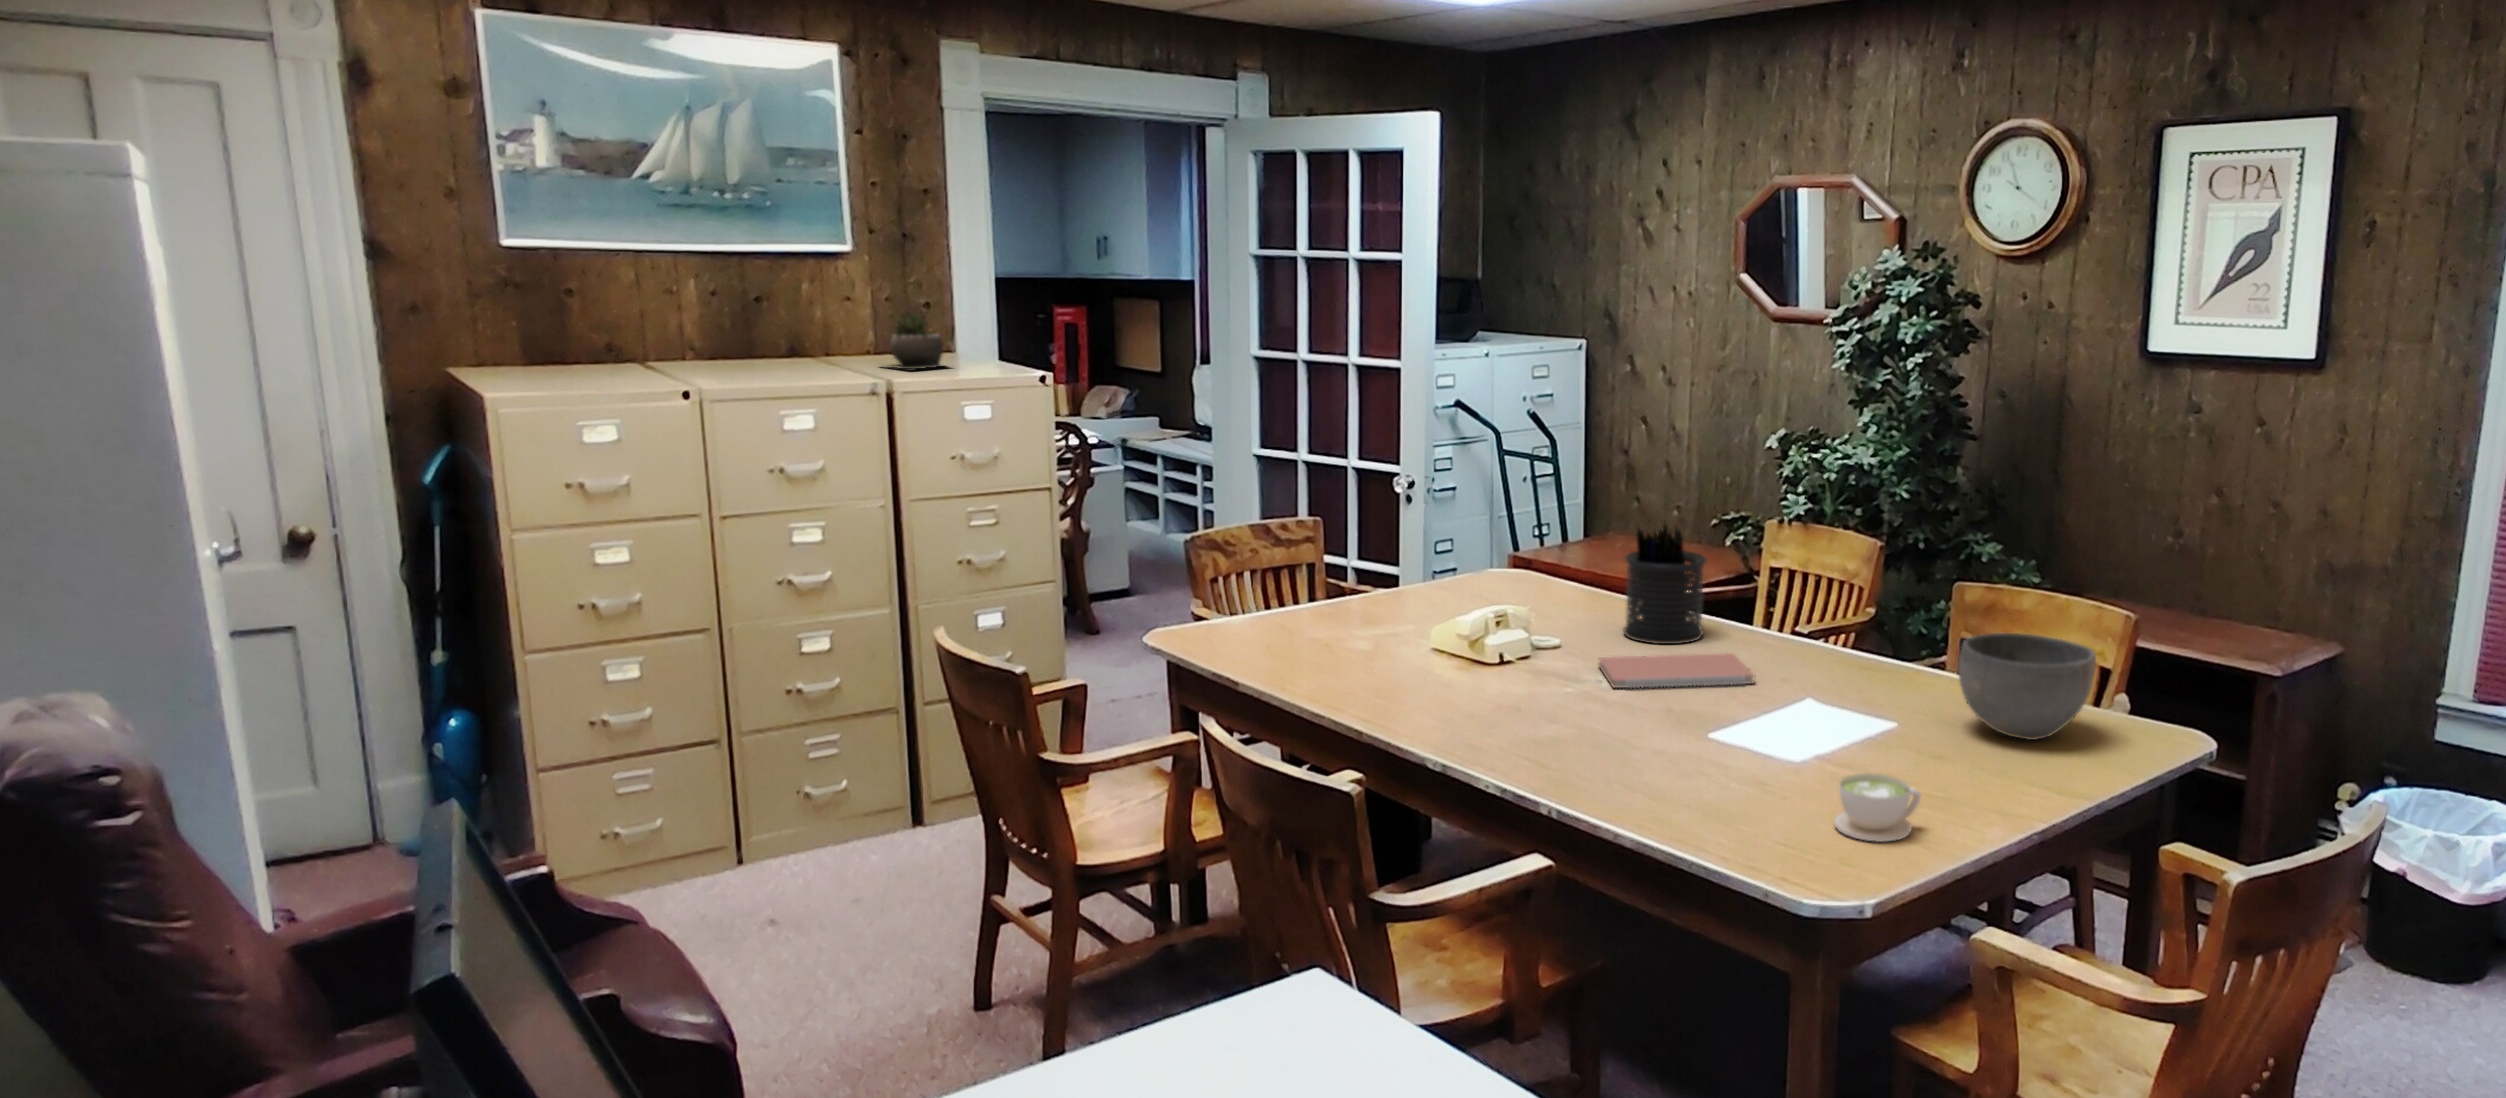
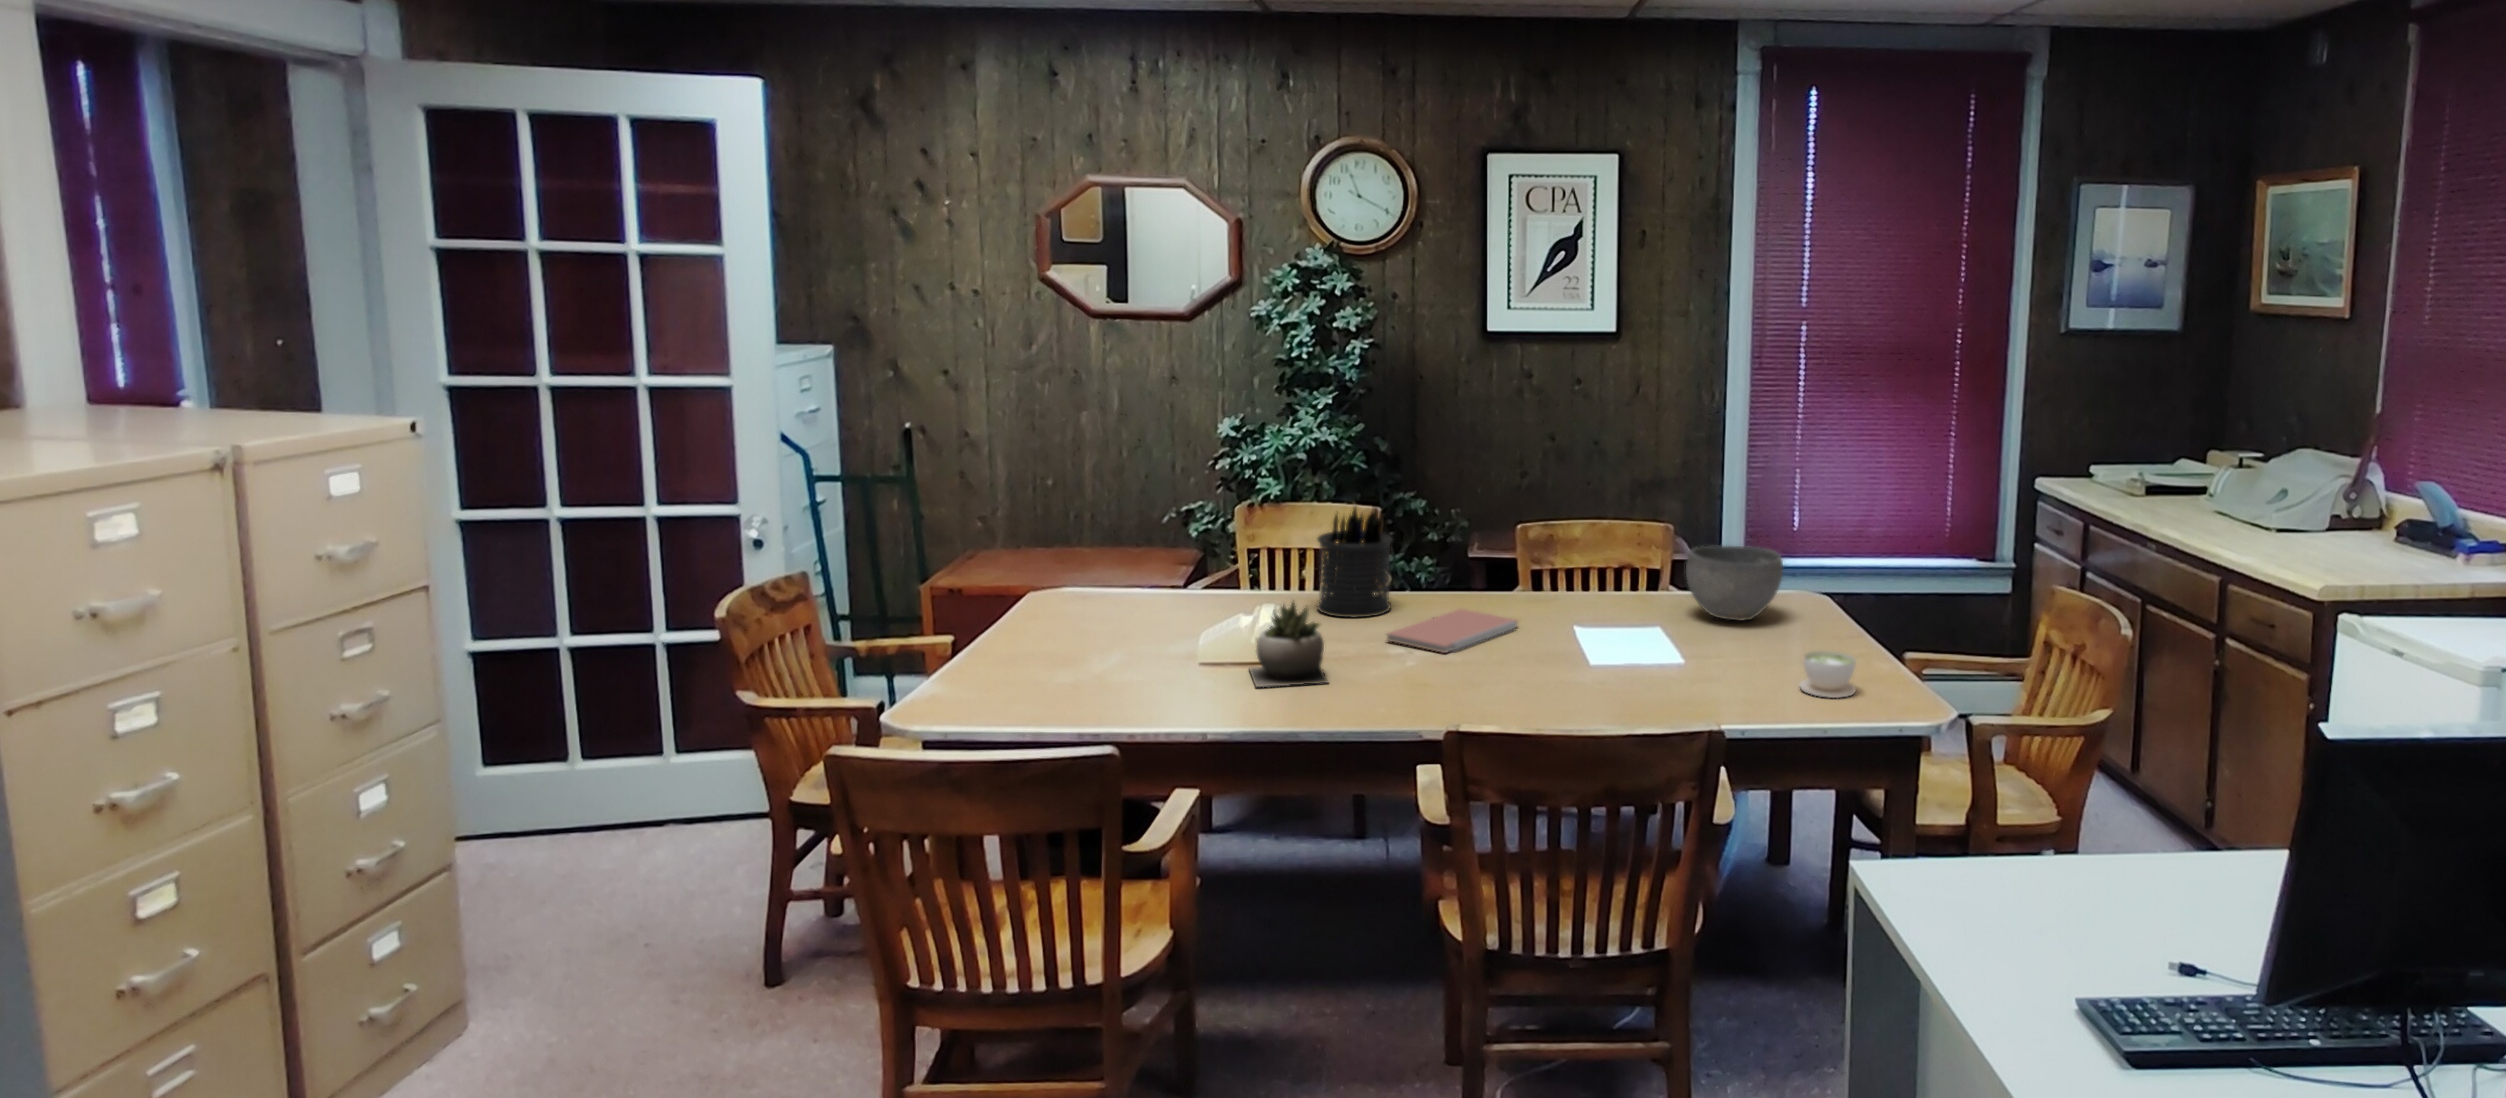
succulent plant: present [890,311,943,369] -> present [1250,602,1328,687]

